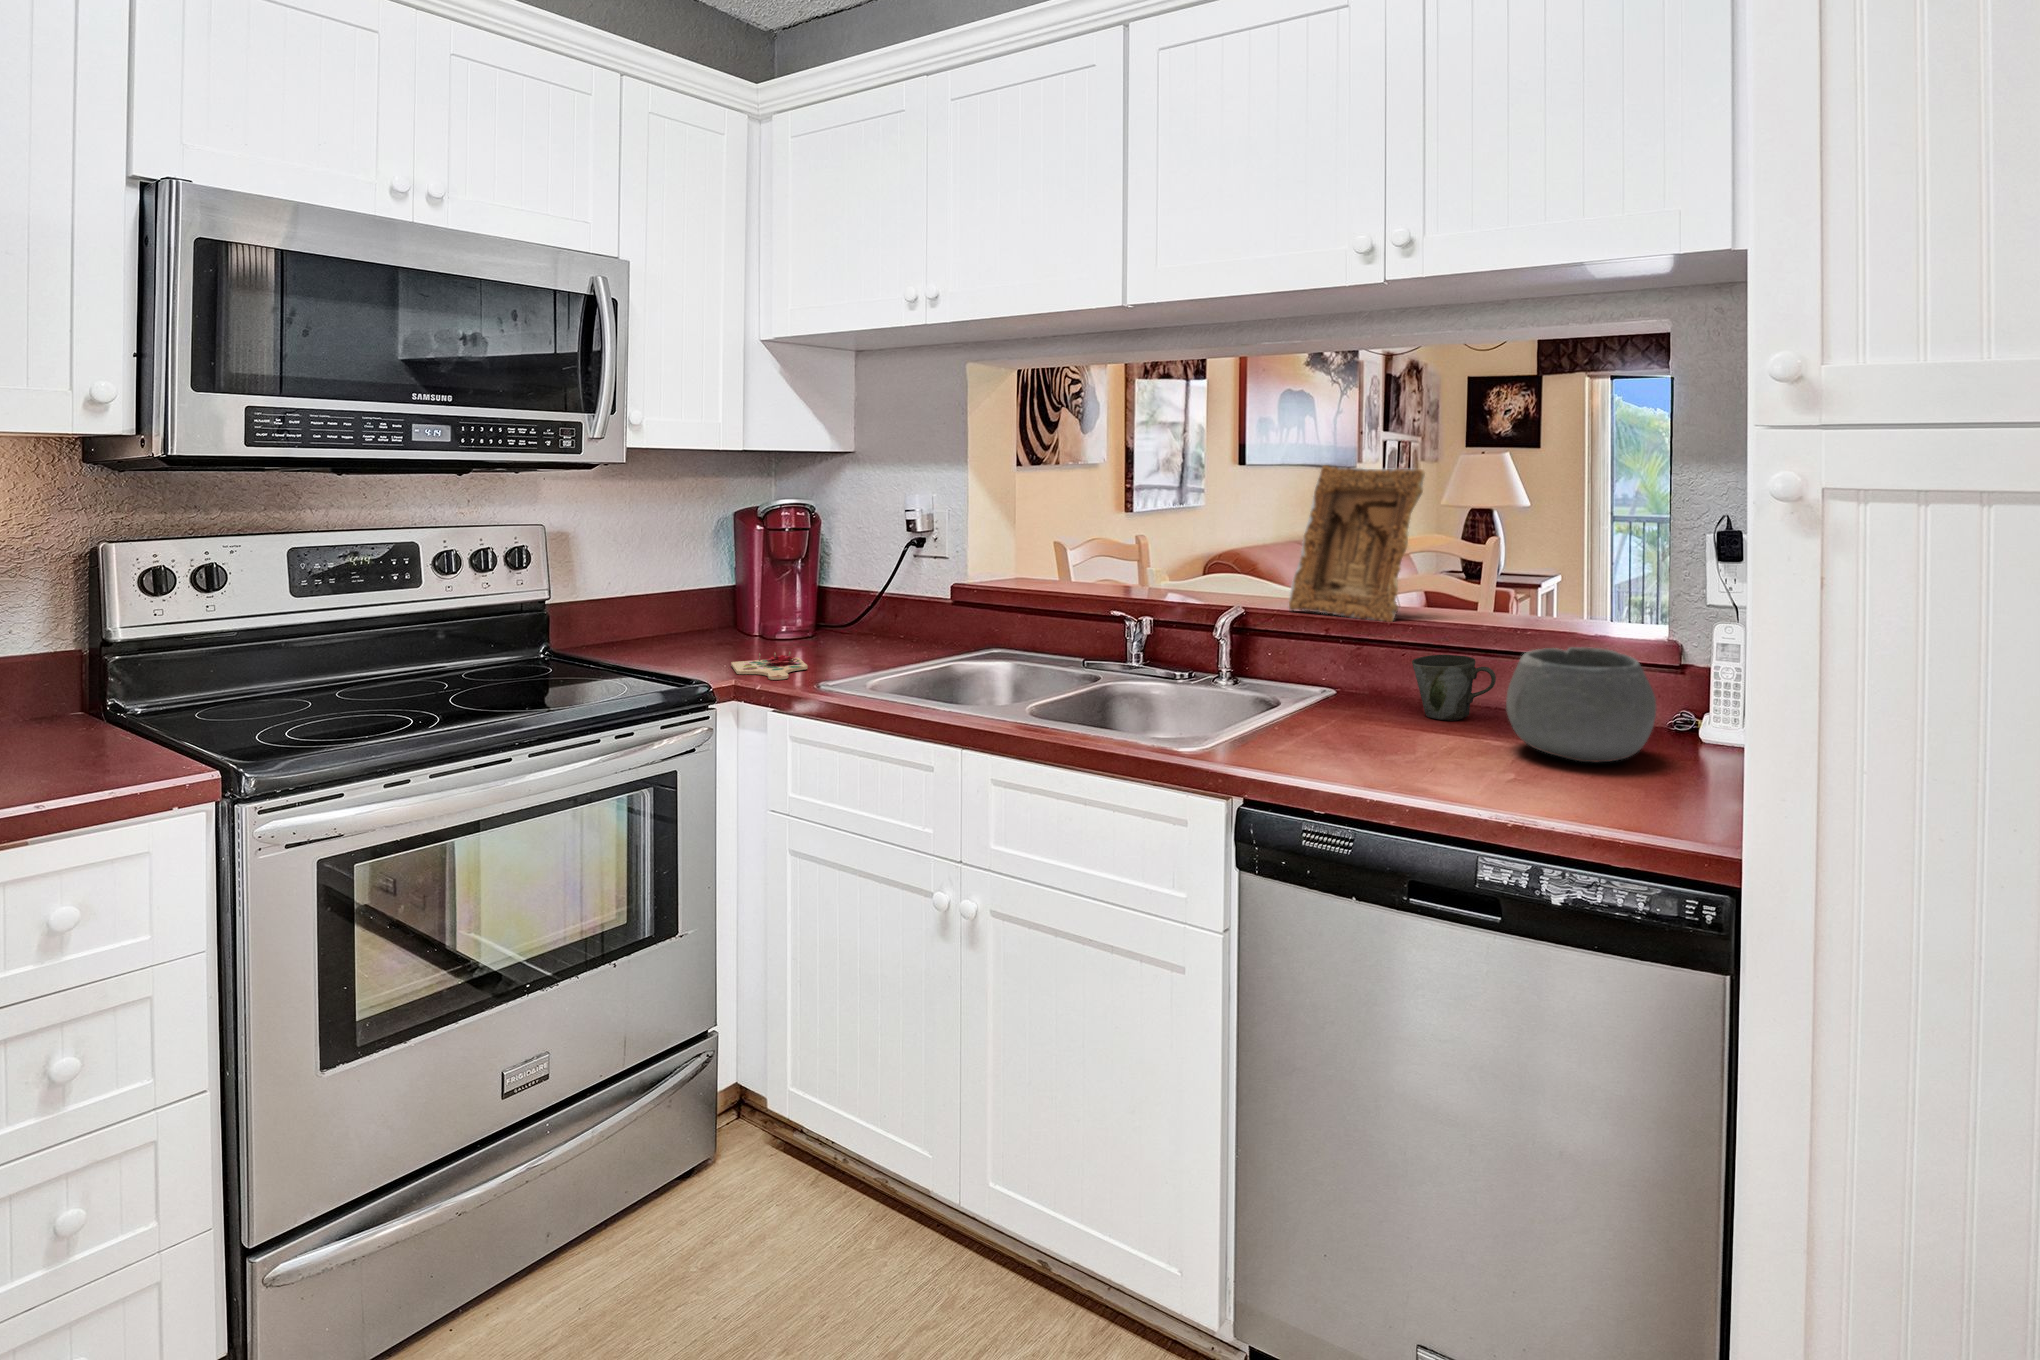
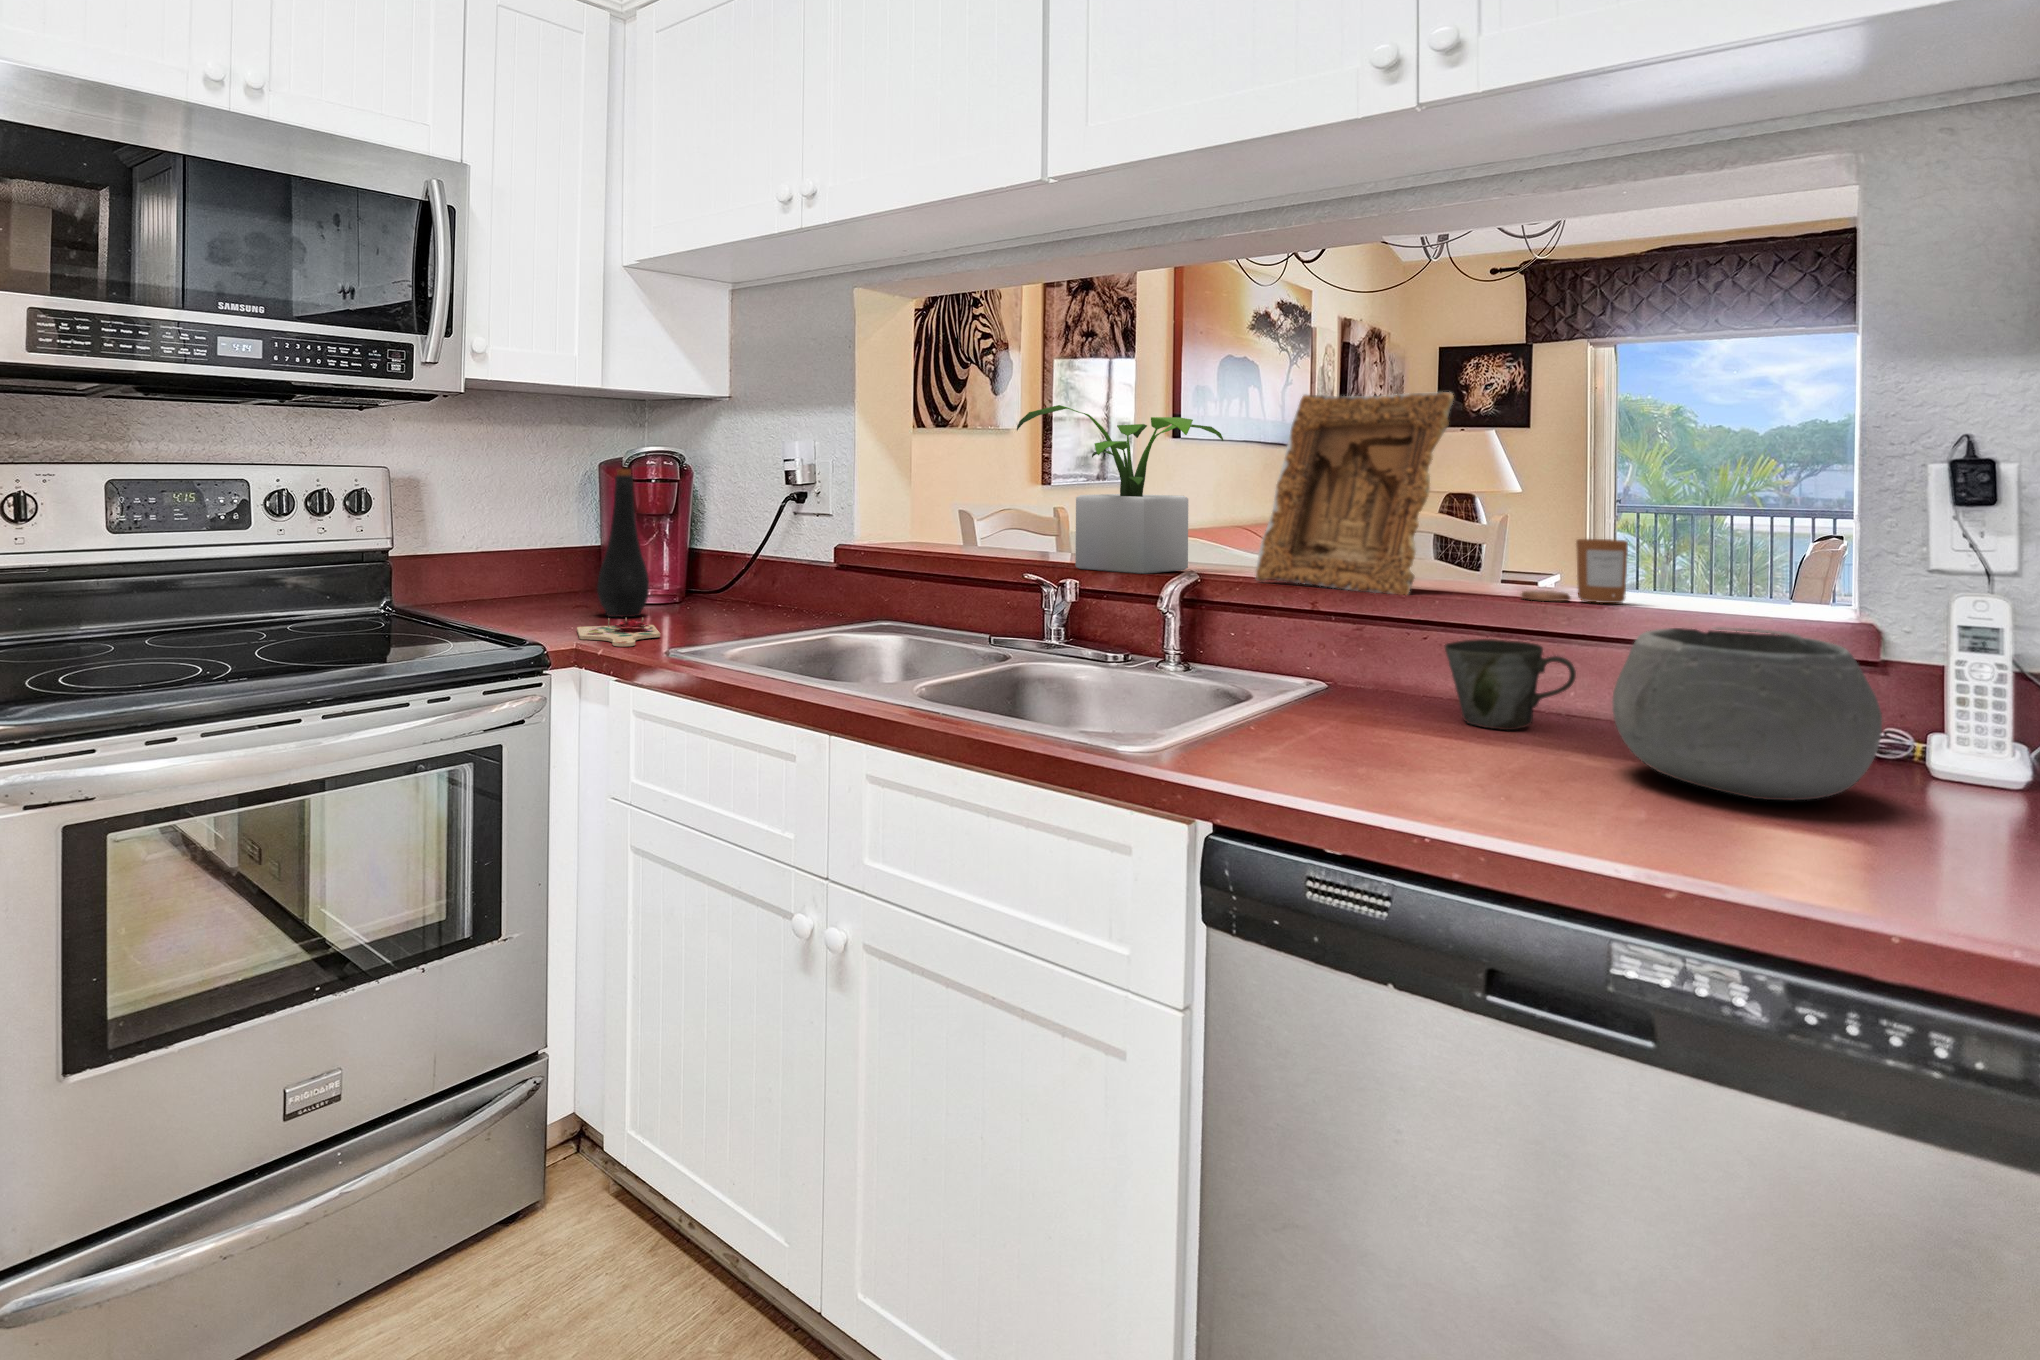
potted plant: none [1106,468,1268,605] -> present [1017,405,1223,574]
bottle: none [743,519,790,650] -> present [597,469,649,617]
candle: none [1469,578,1537,625] -> present [1521,539,1628,603]

